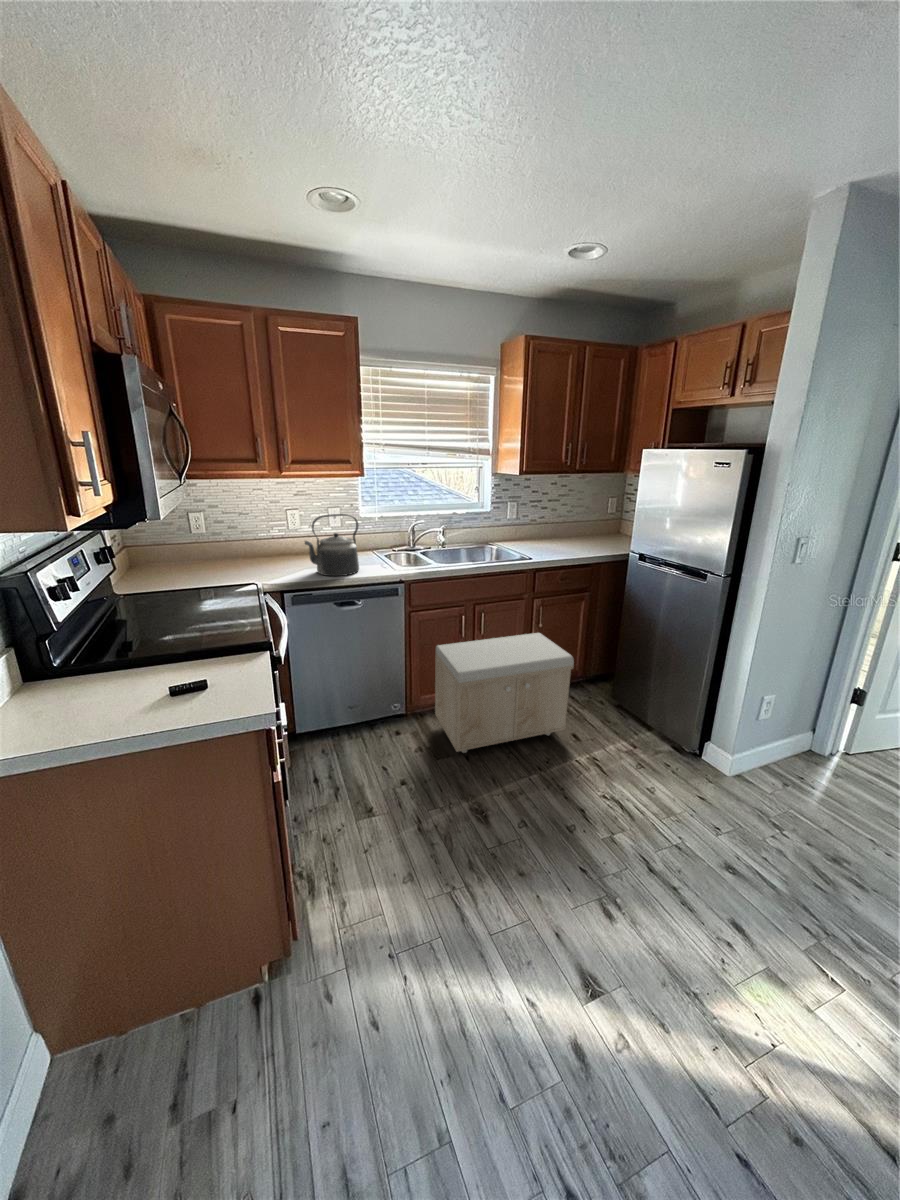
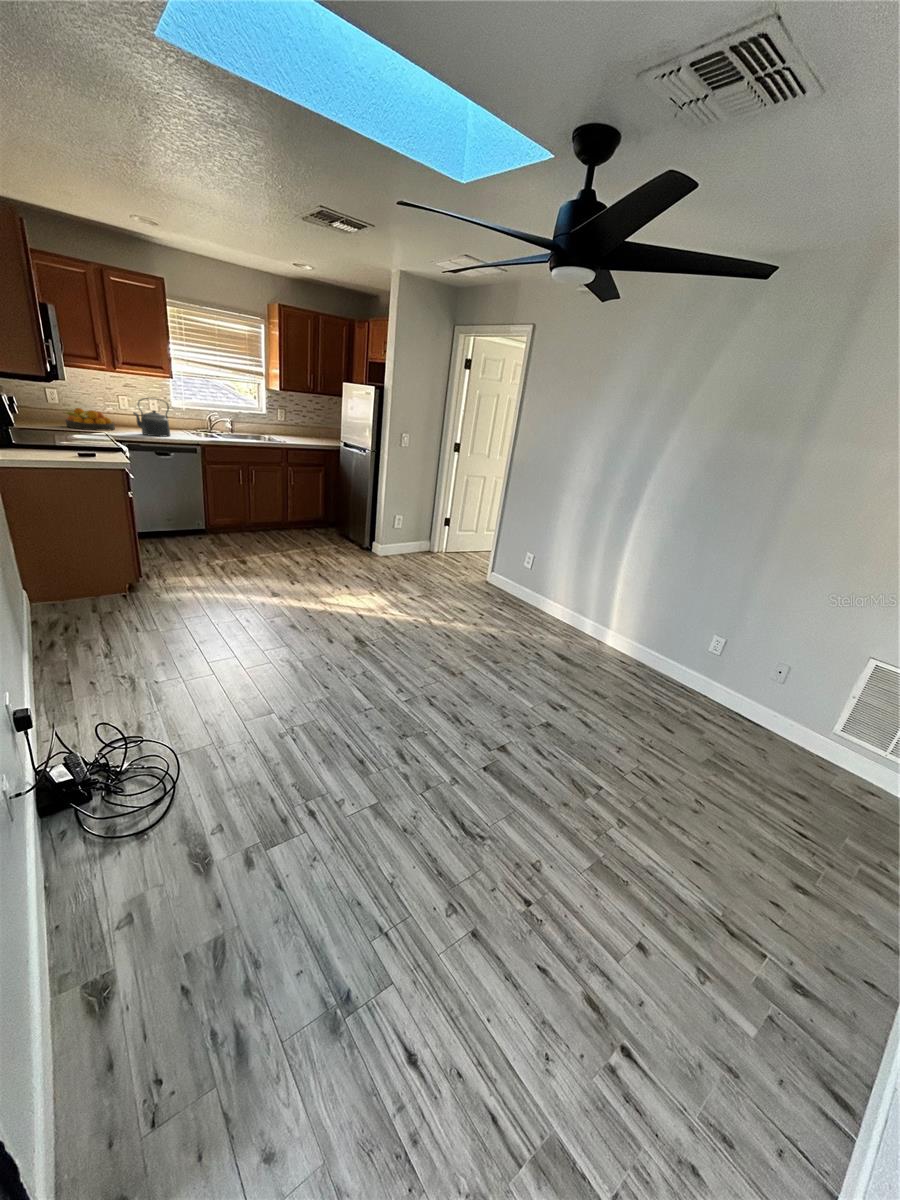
fruit bowl: none [210,537,281,572] -> present [64,408,115,431]
storage bench: present [435,633,574,753] -> none [223,487,304,547]

